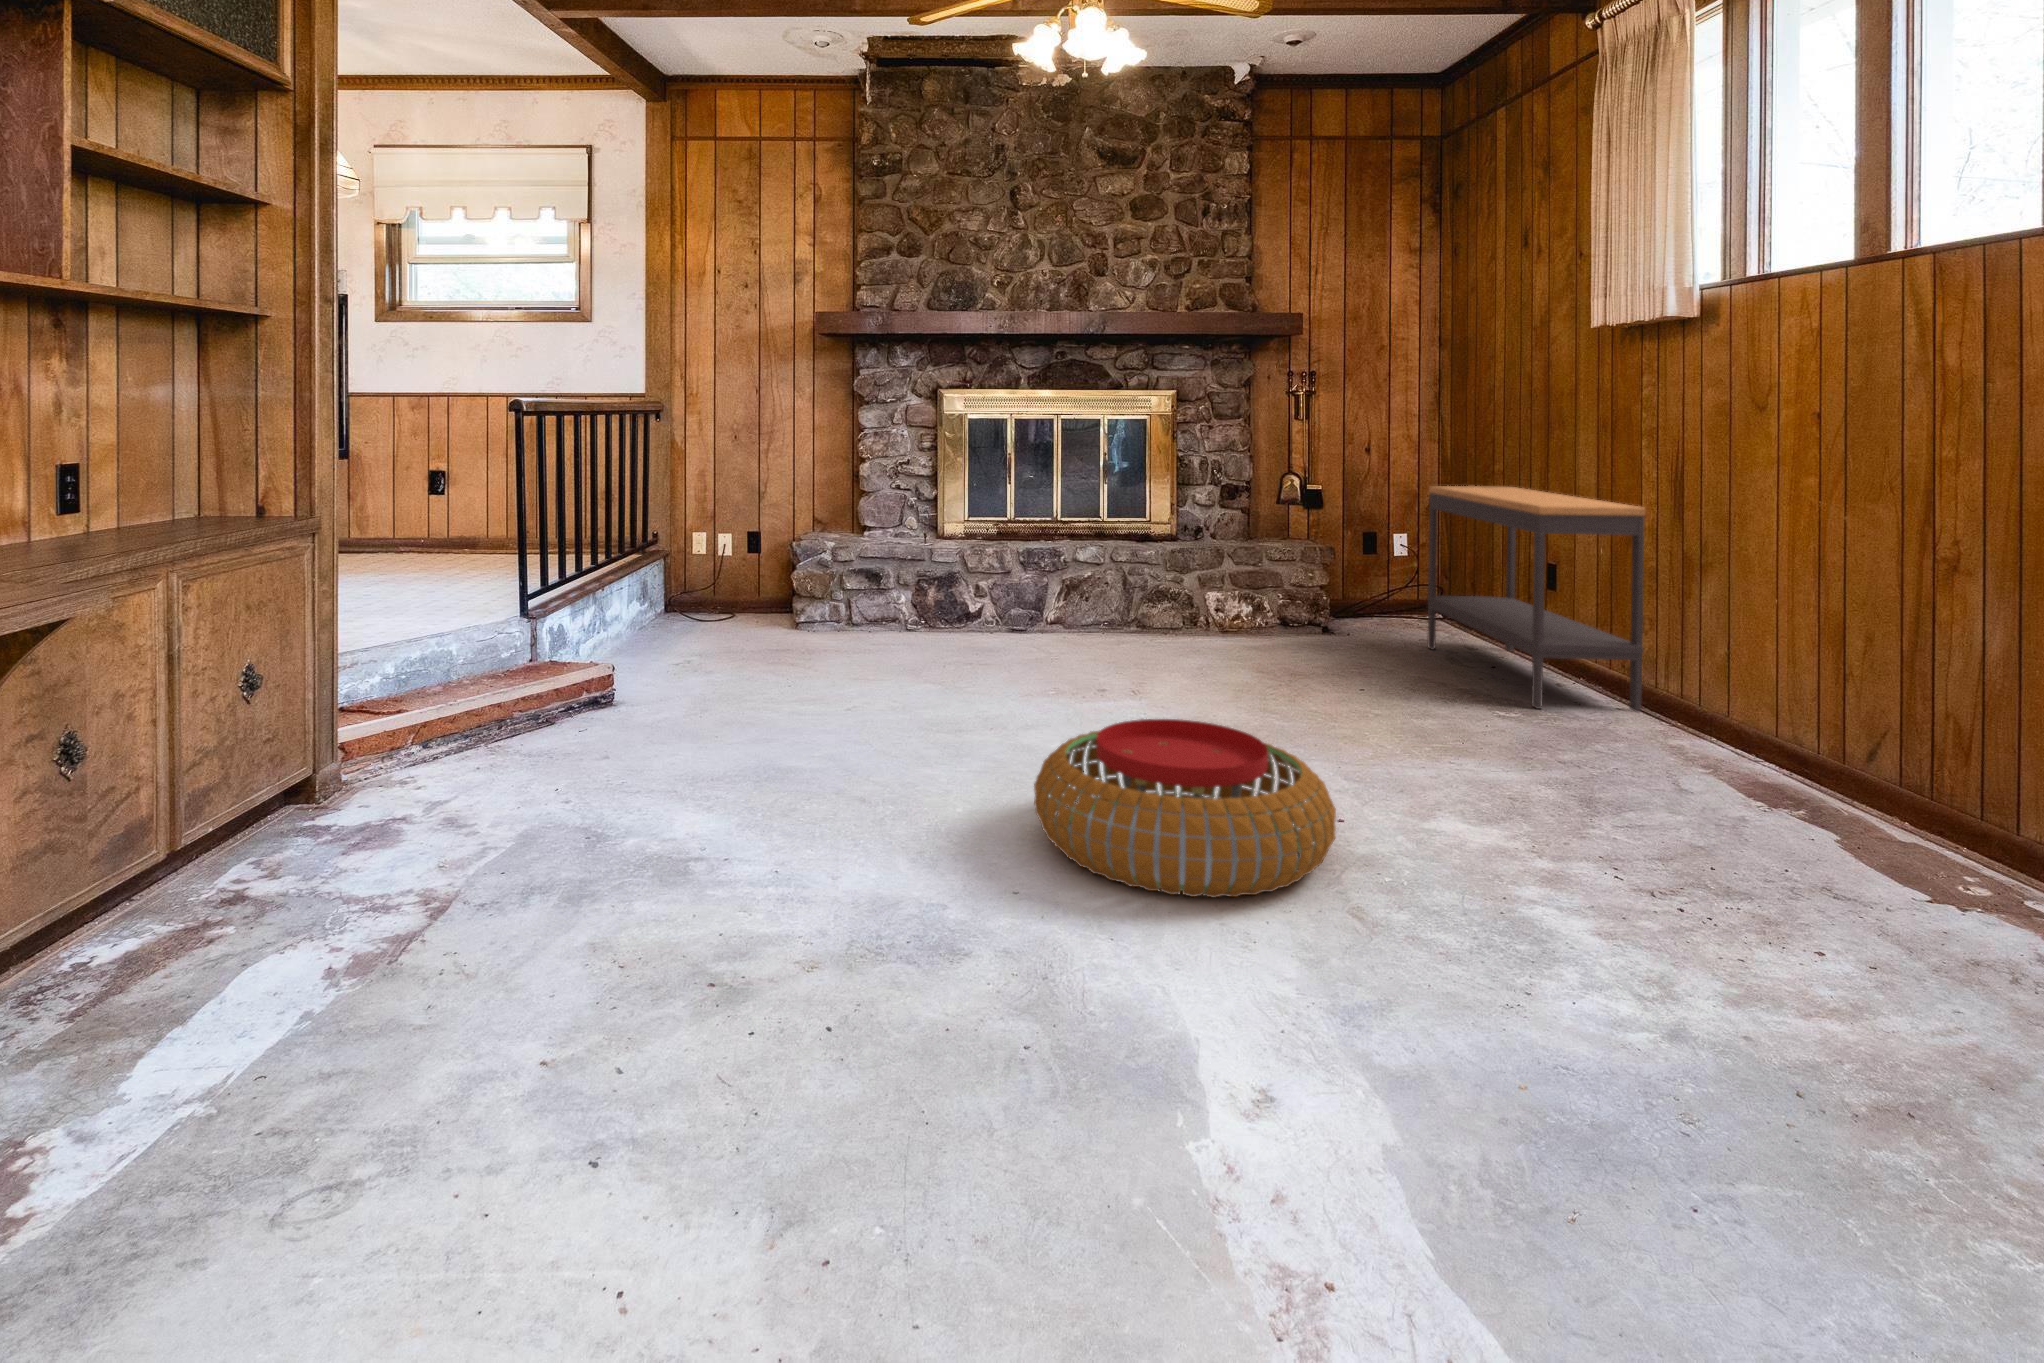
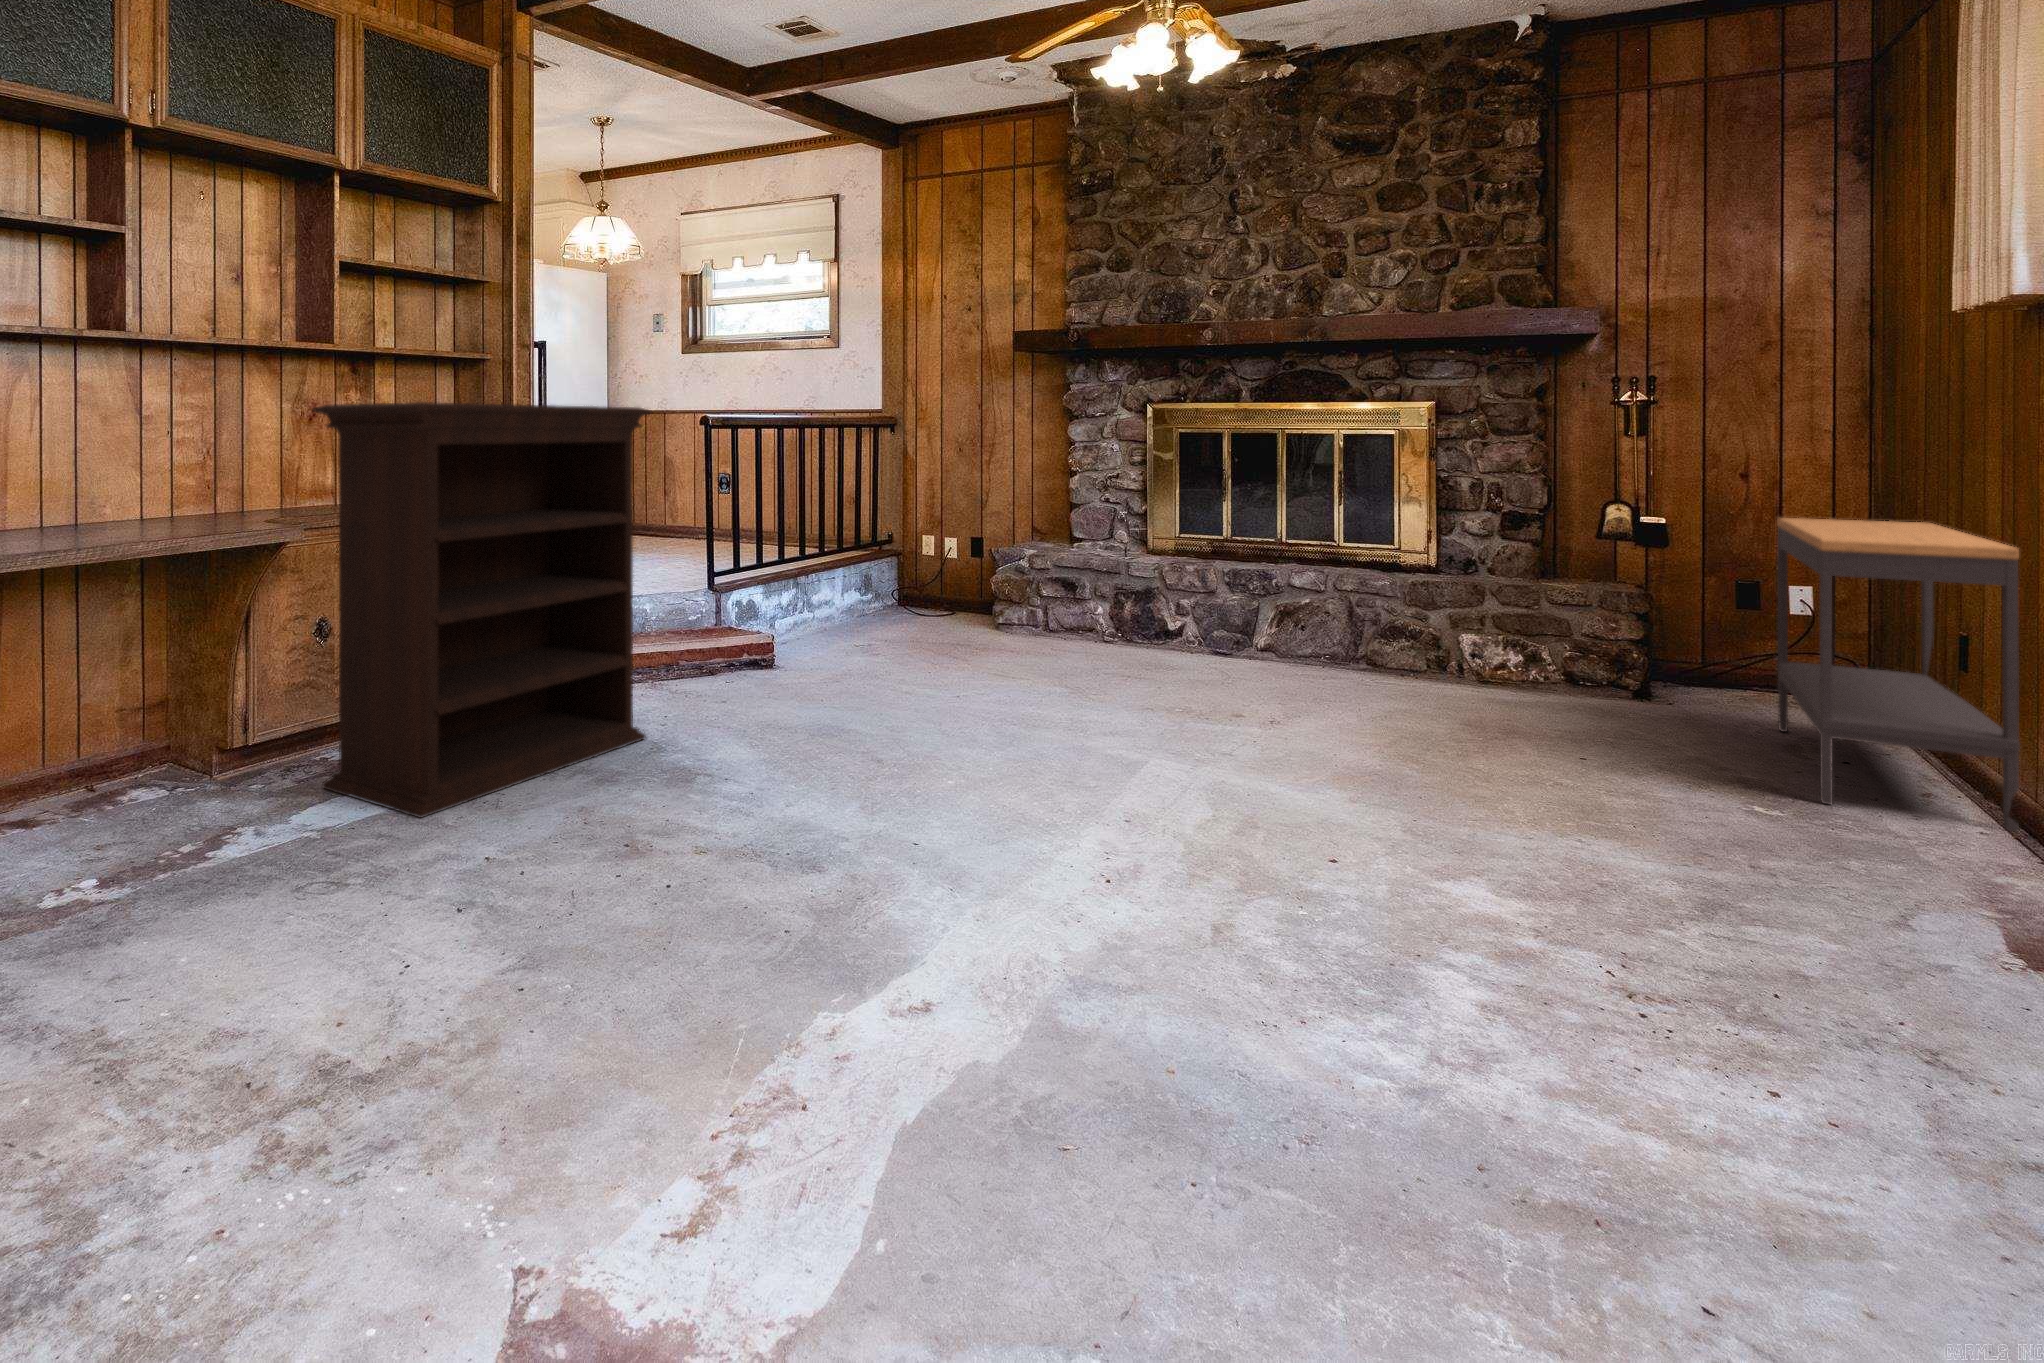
bookshelf: none [101,383,591,1081] -> present [312,402,652,818]
pouf: present [1034,719,1336,898] -> none [962,707,1255,864]

